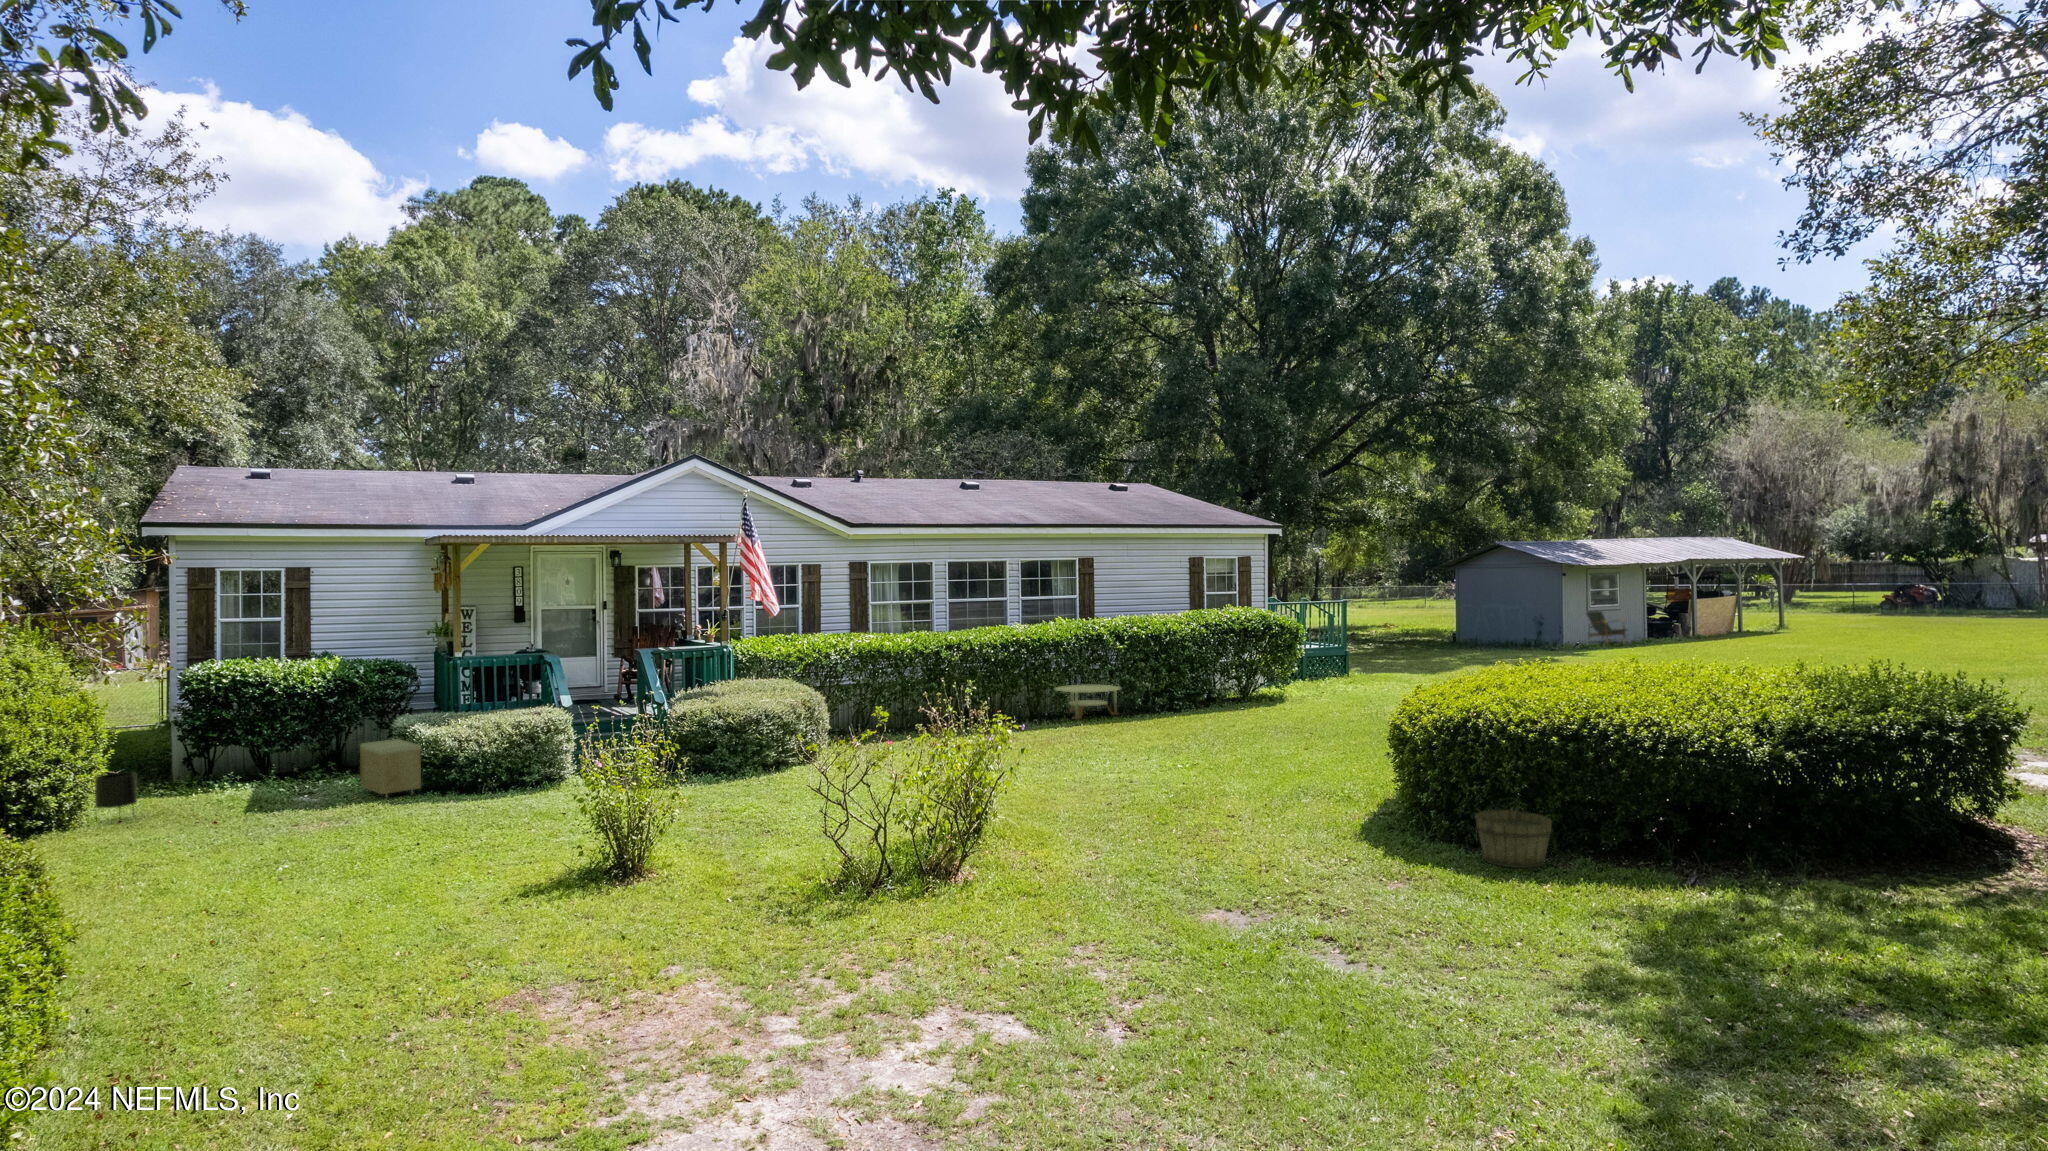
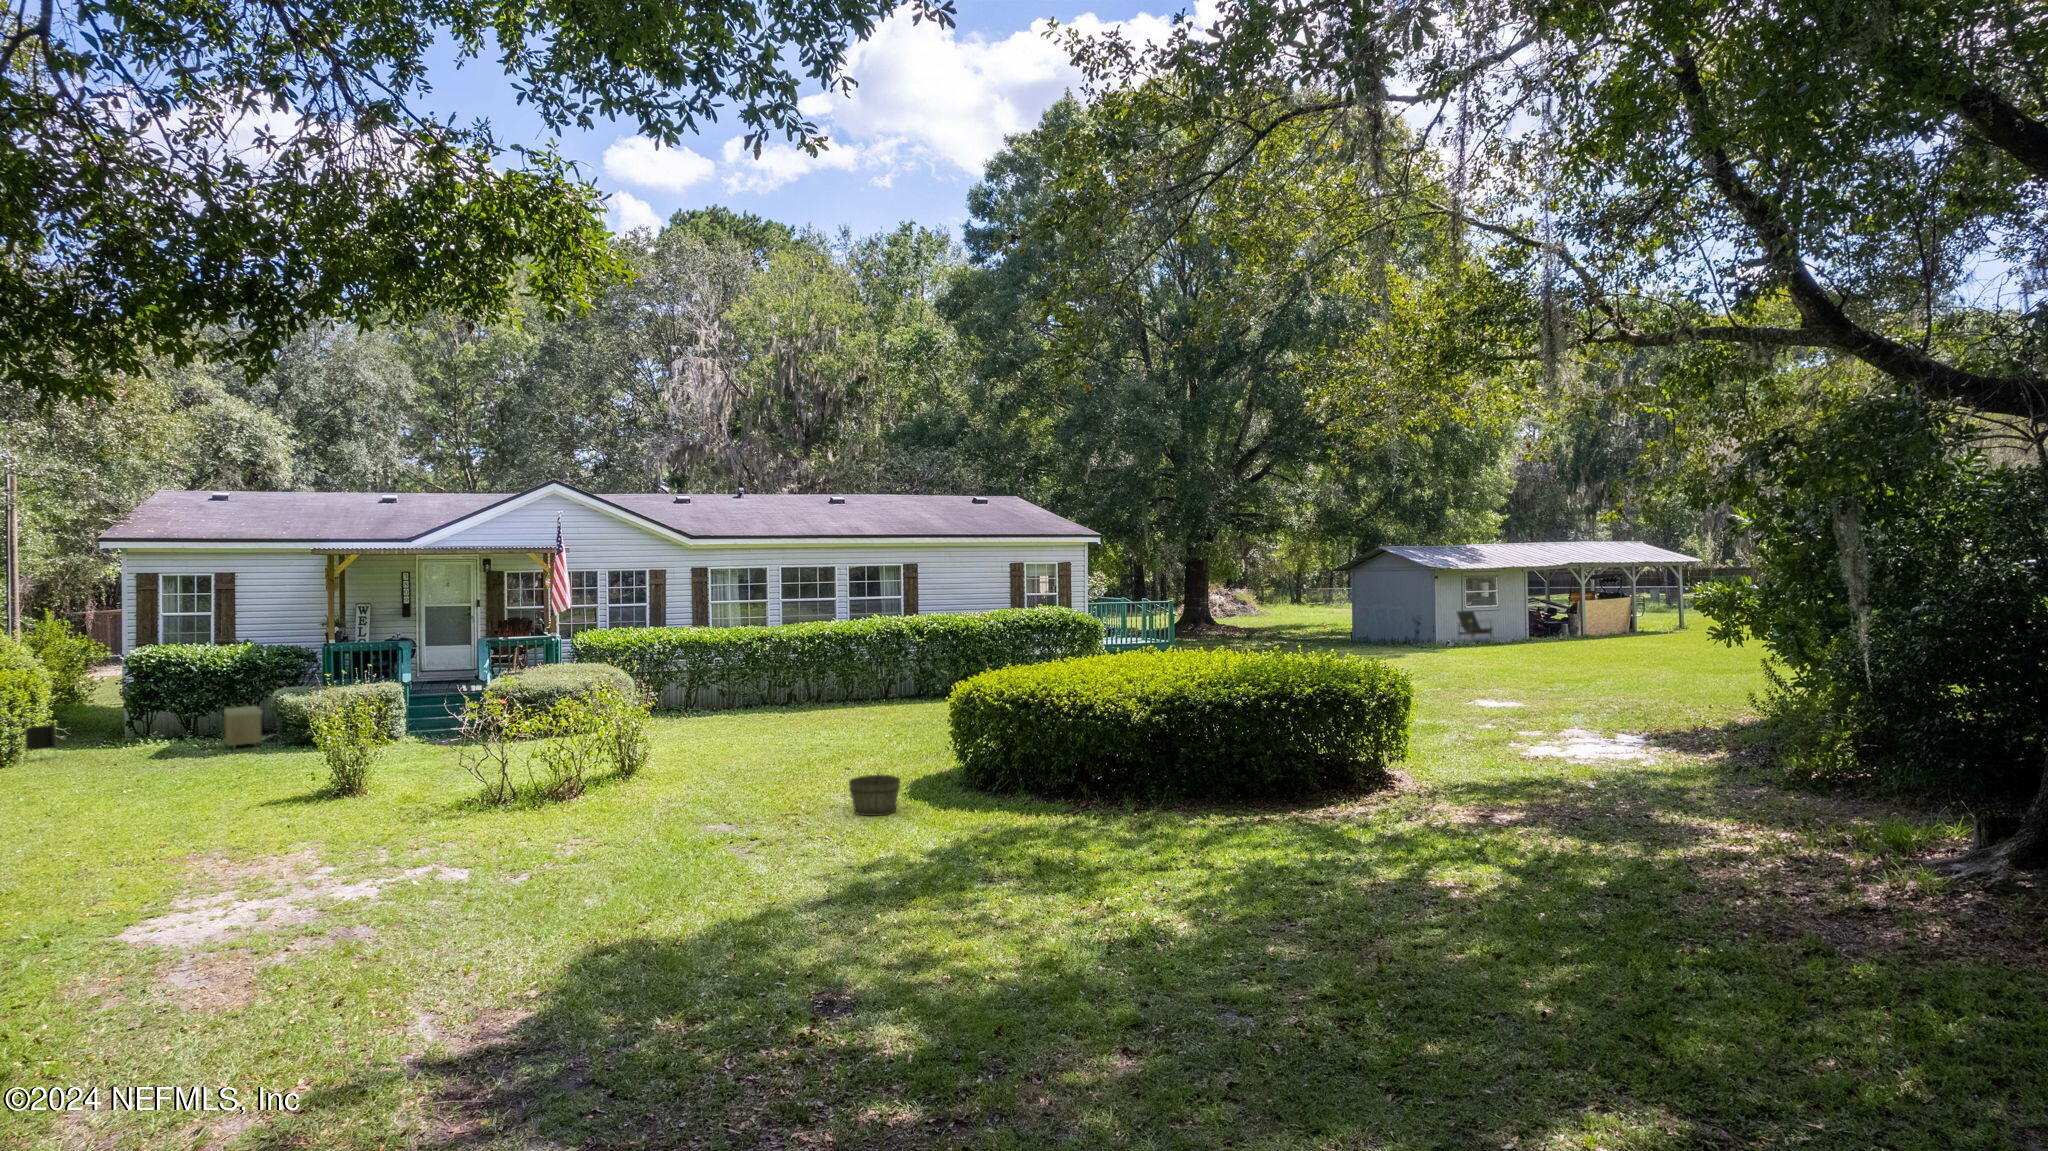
round table: present [1055,685,1120,719] -> none [828,673,884,702]

